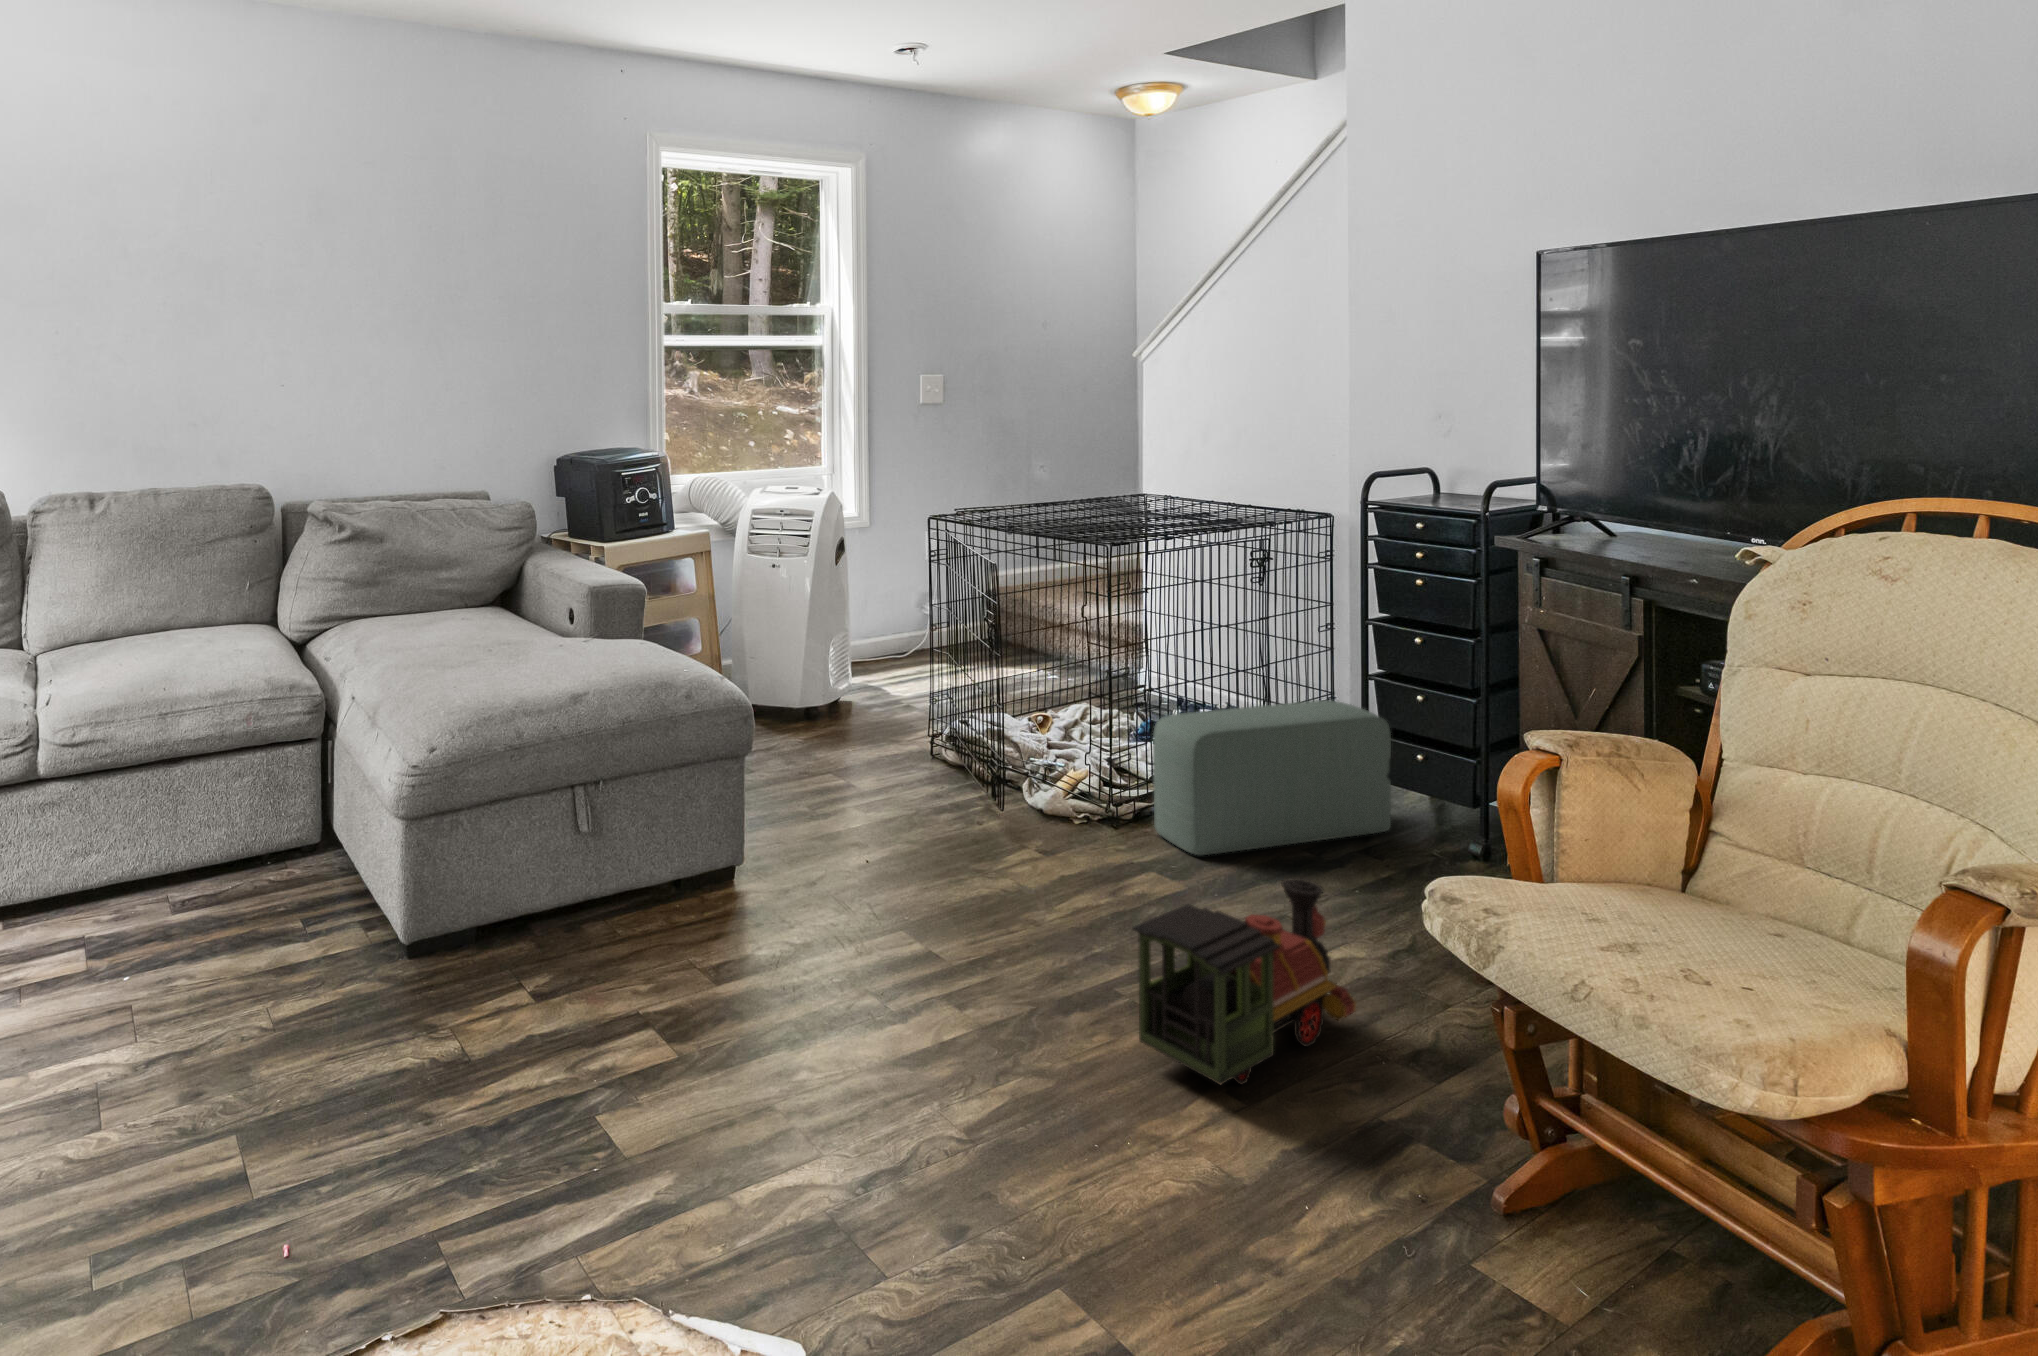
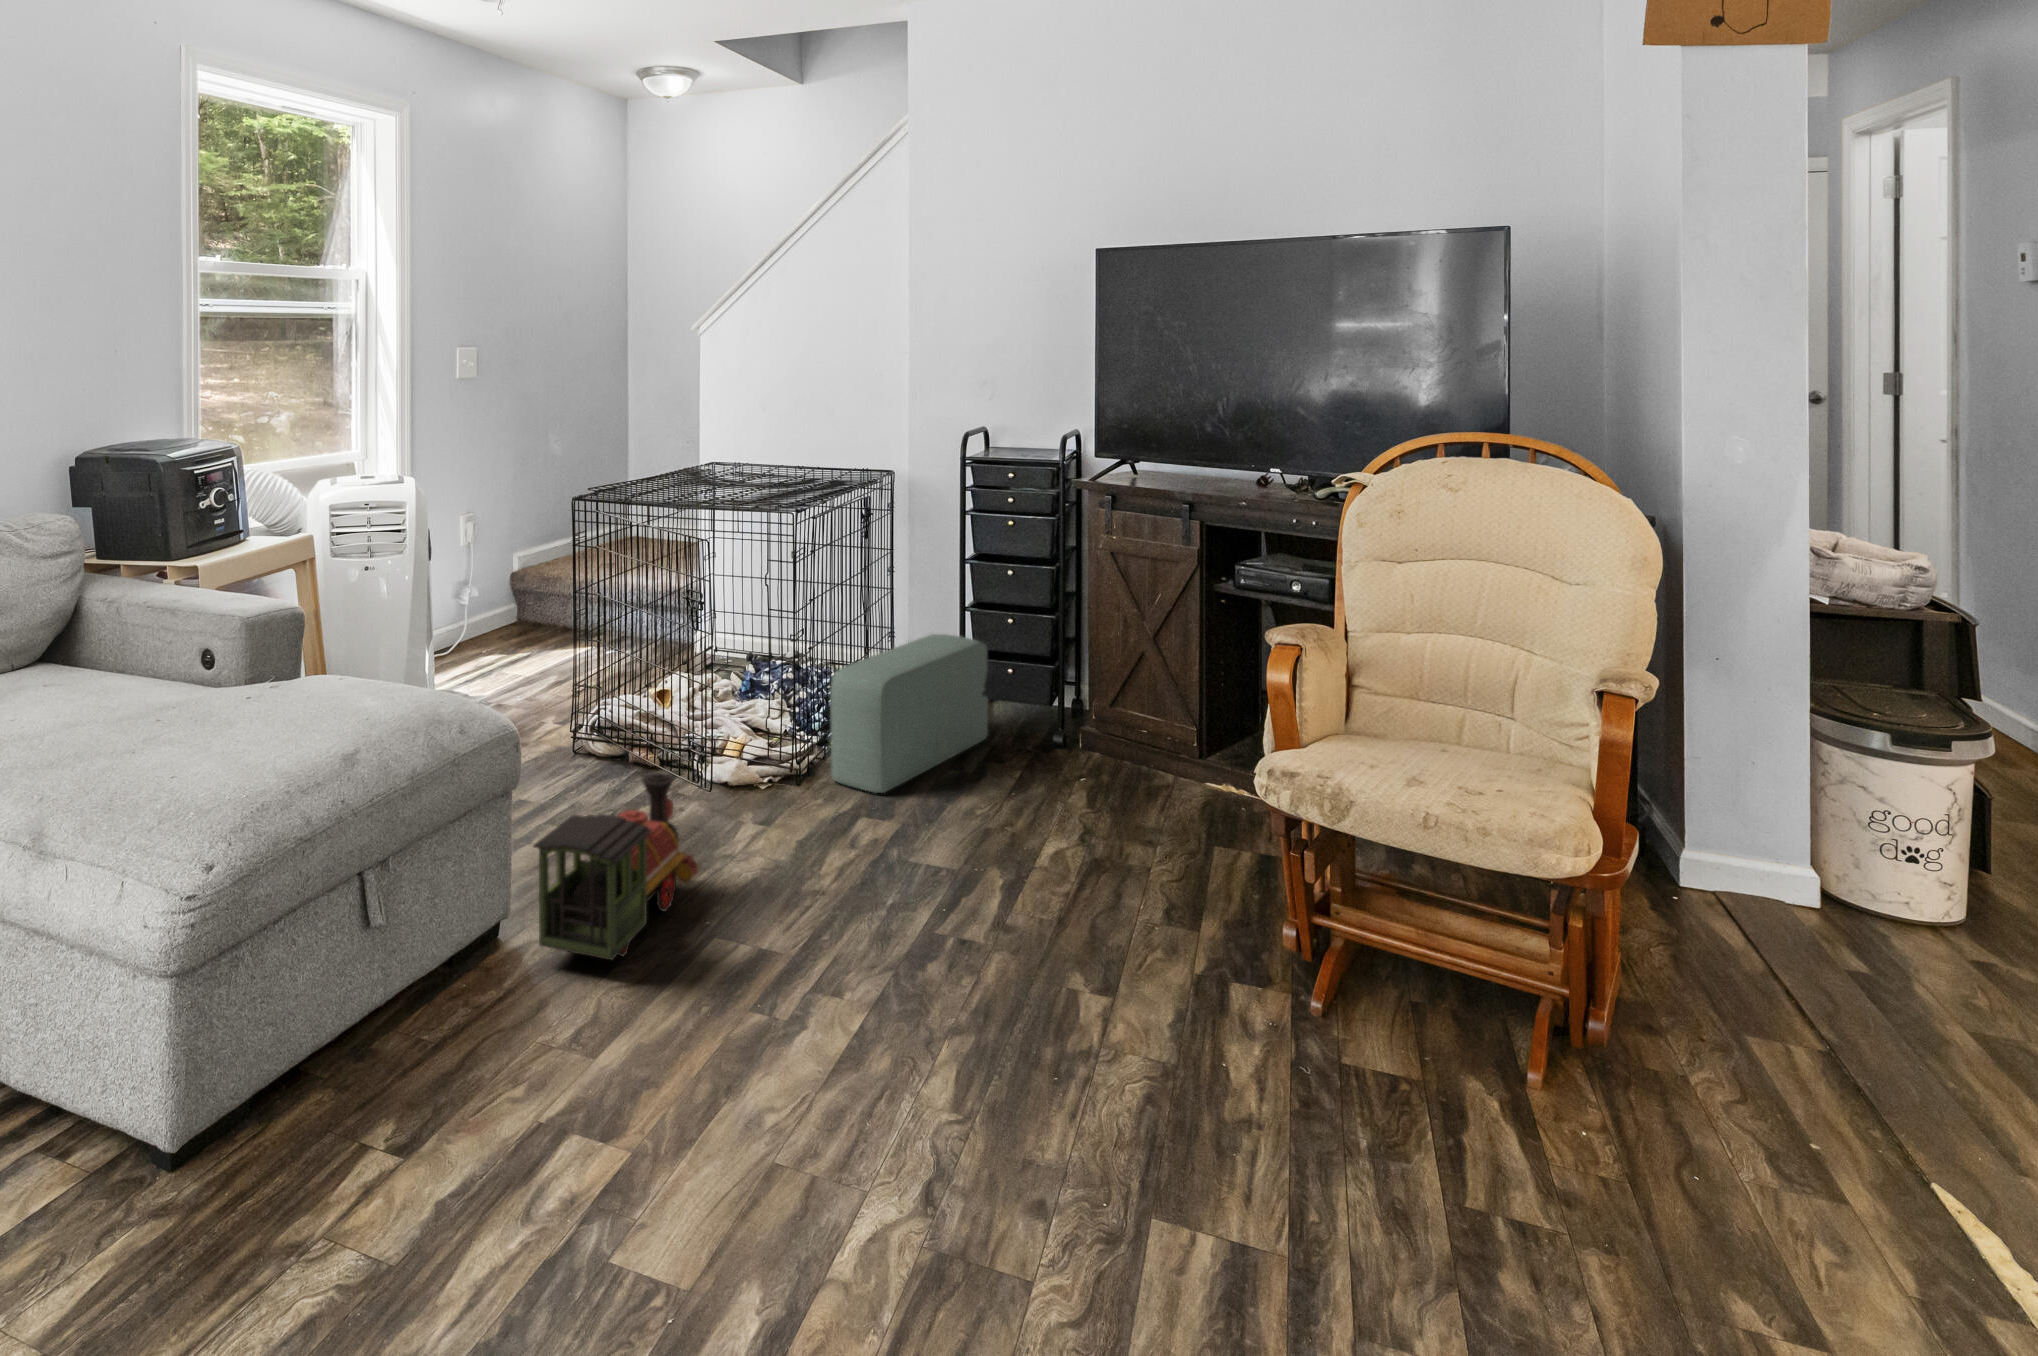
toy train: present [1132,878,1356,1085] -> present [534,773,698,960]

